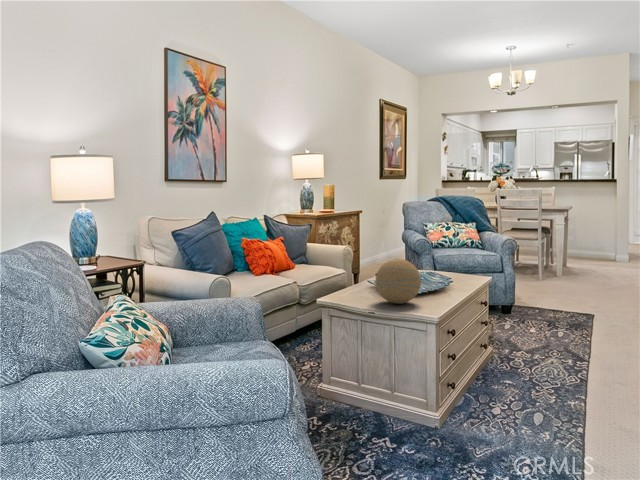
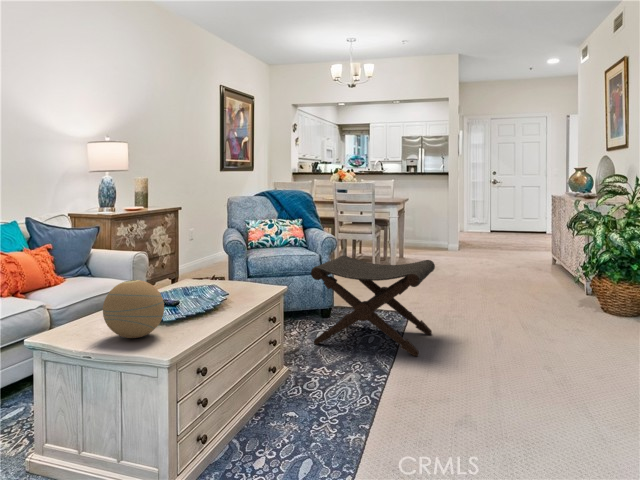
footstool: none [504,255,624,348] -> present [311,256,435,356]

